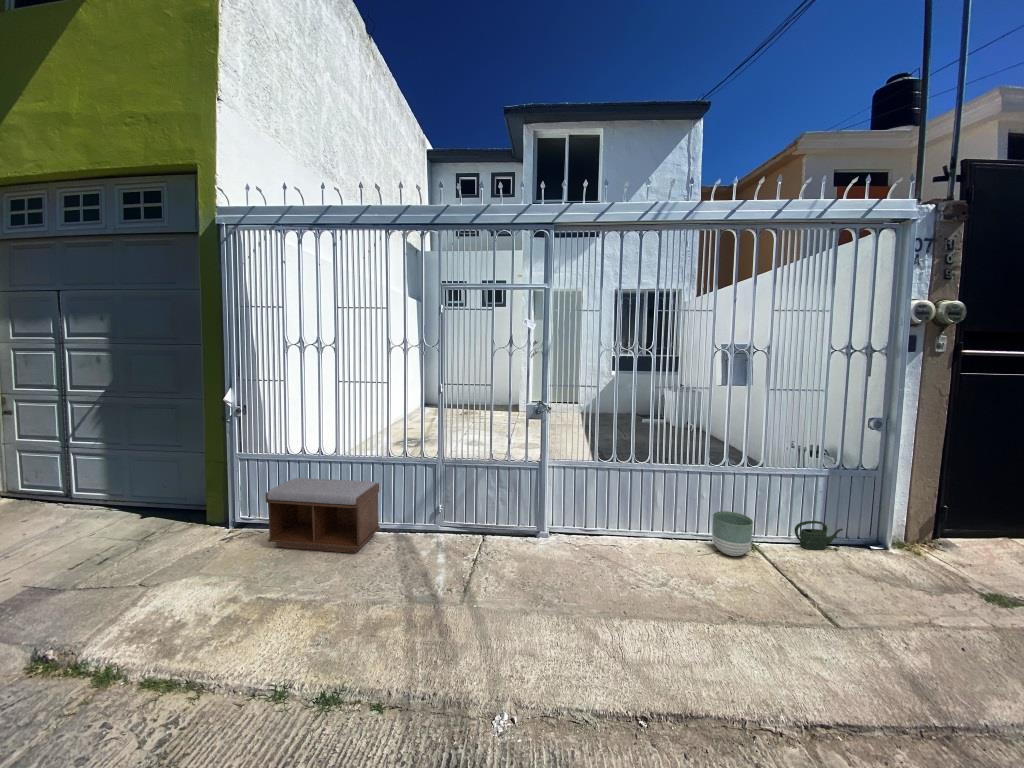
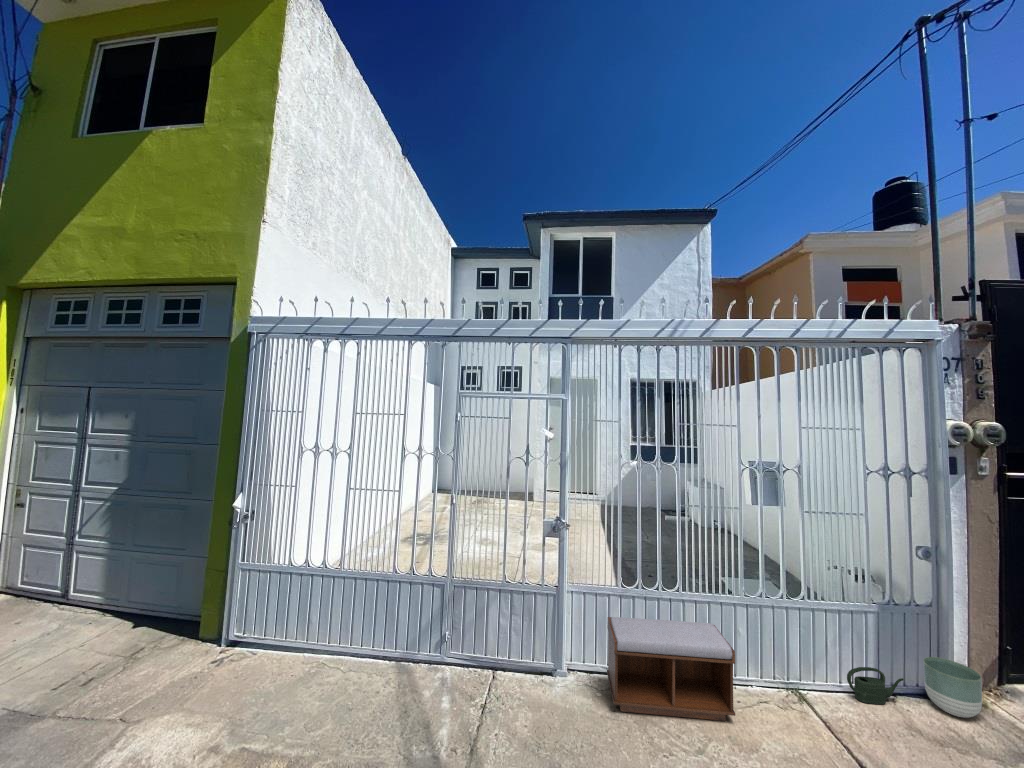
bench: present [266,478,380,553] -> present [607,617,735,721]
planter: present [712,511,753,556] -> present [923,657,982,718]

